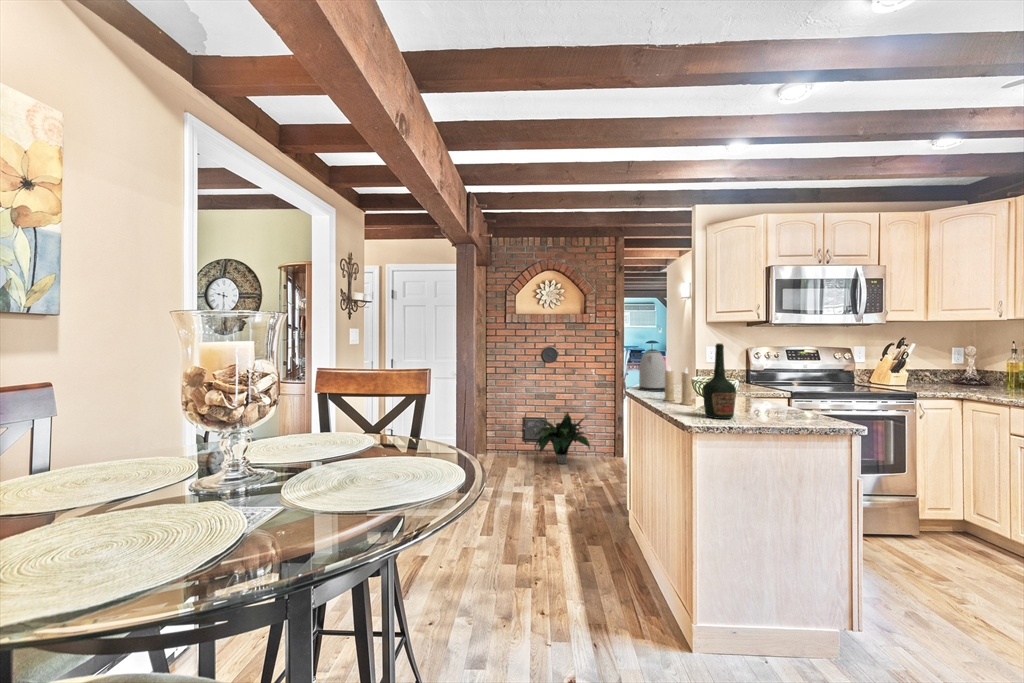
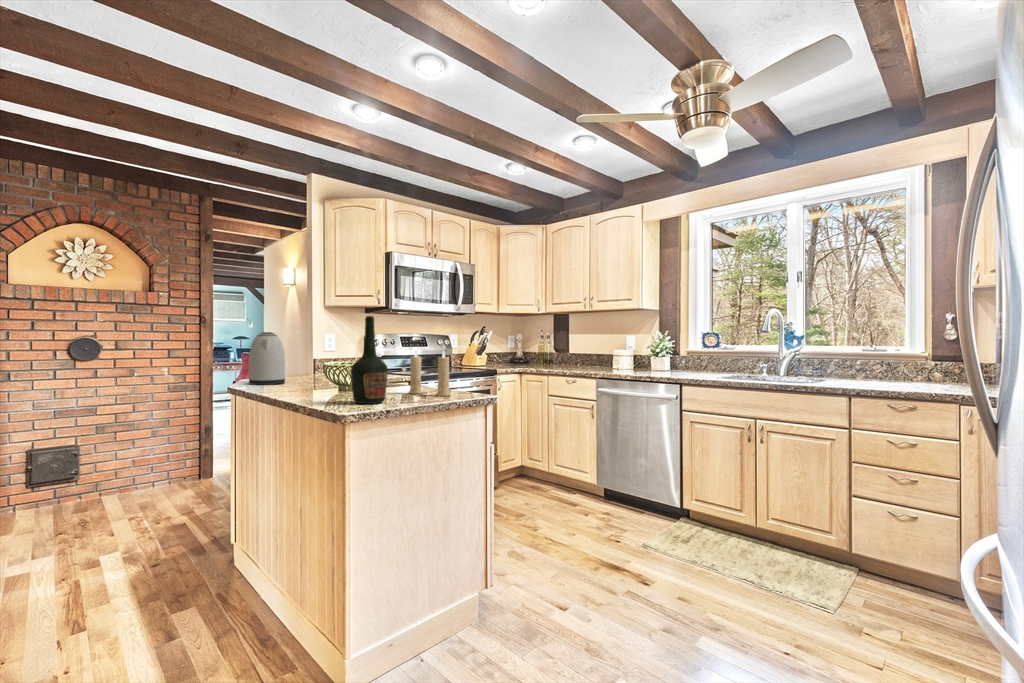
candle: present [664,366,692,405] -> present [408,351,450,396]
potted plant: present [535,412,590,464] -> none [52,429,167,508]

